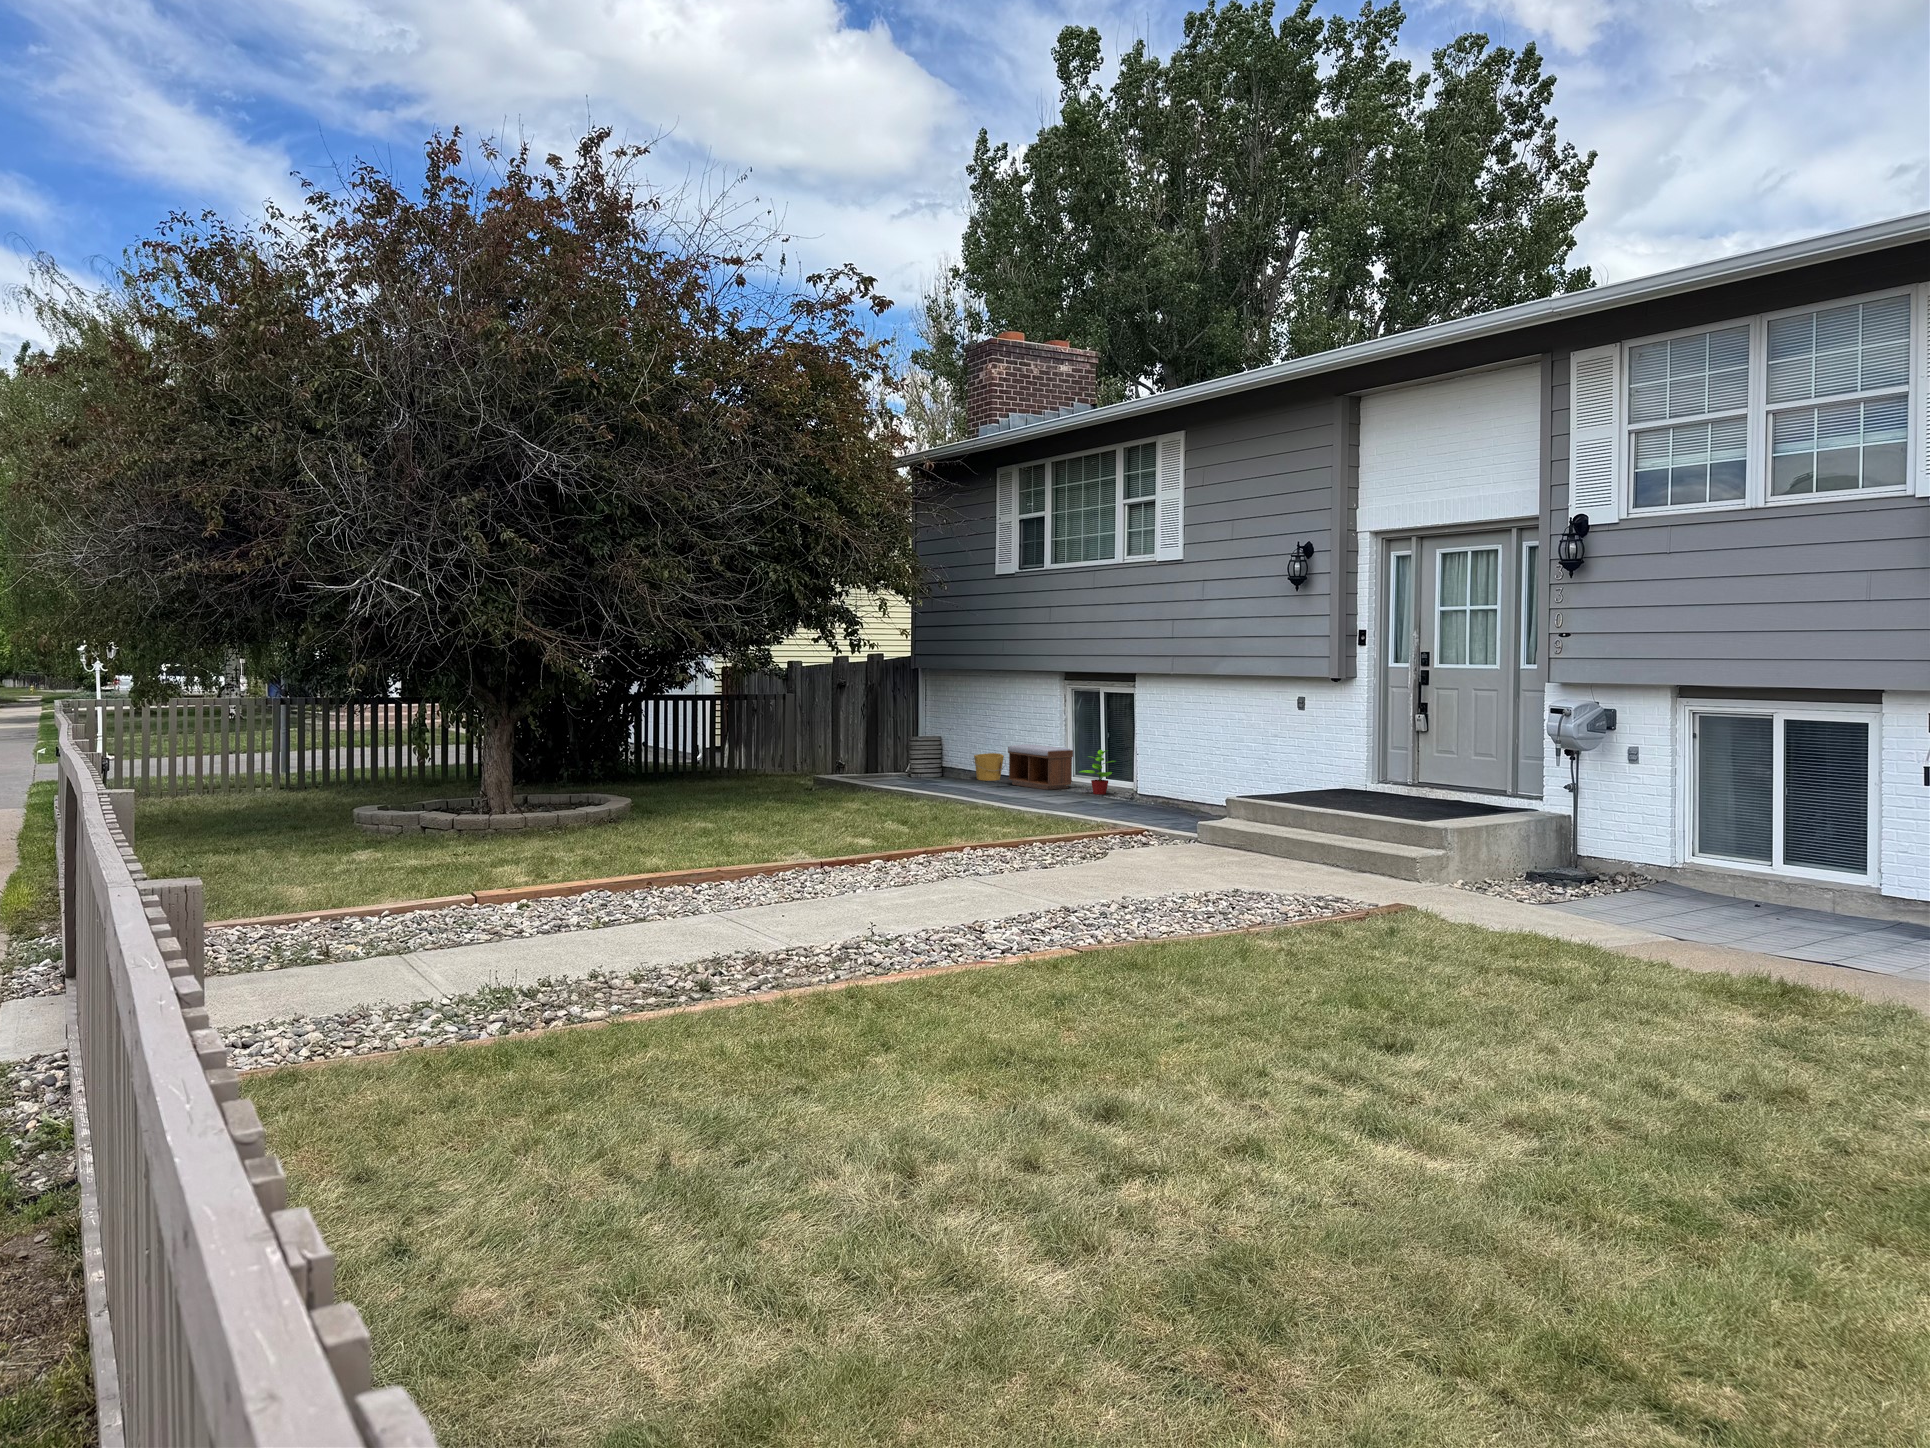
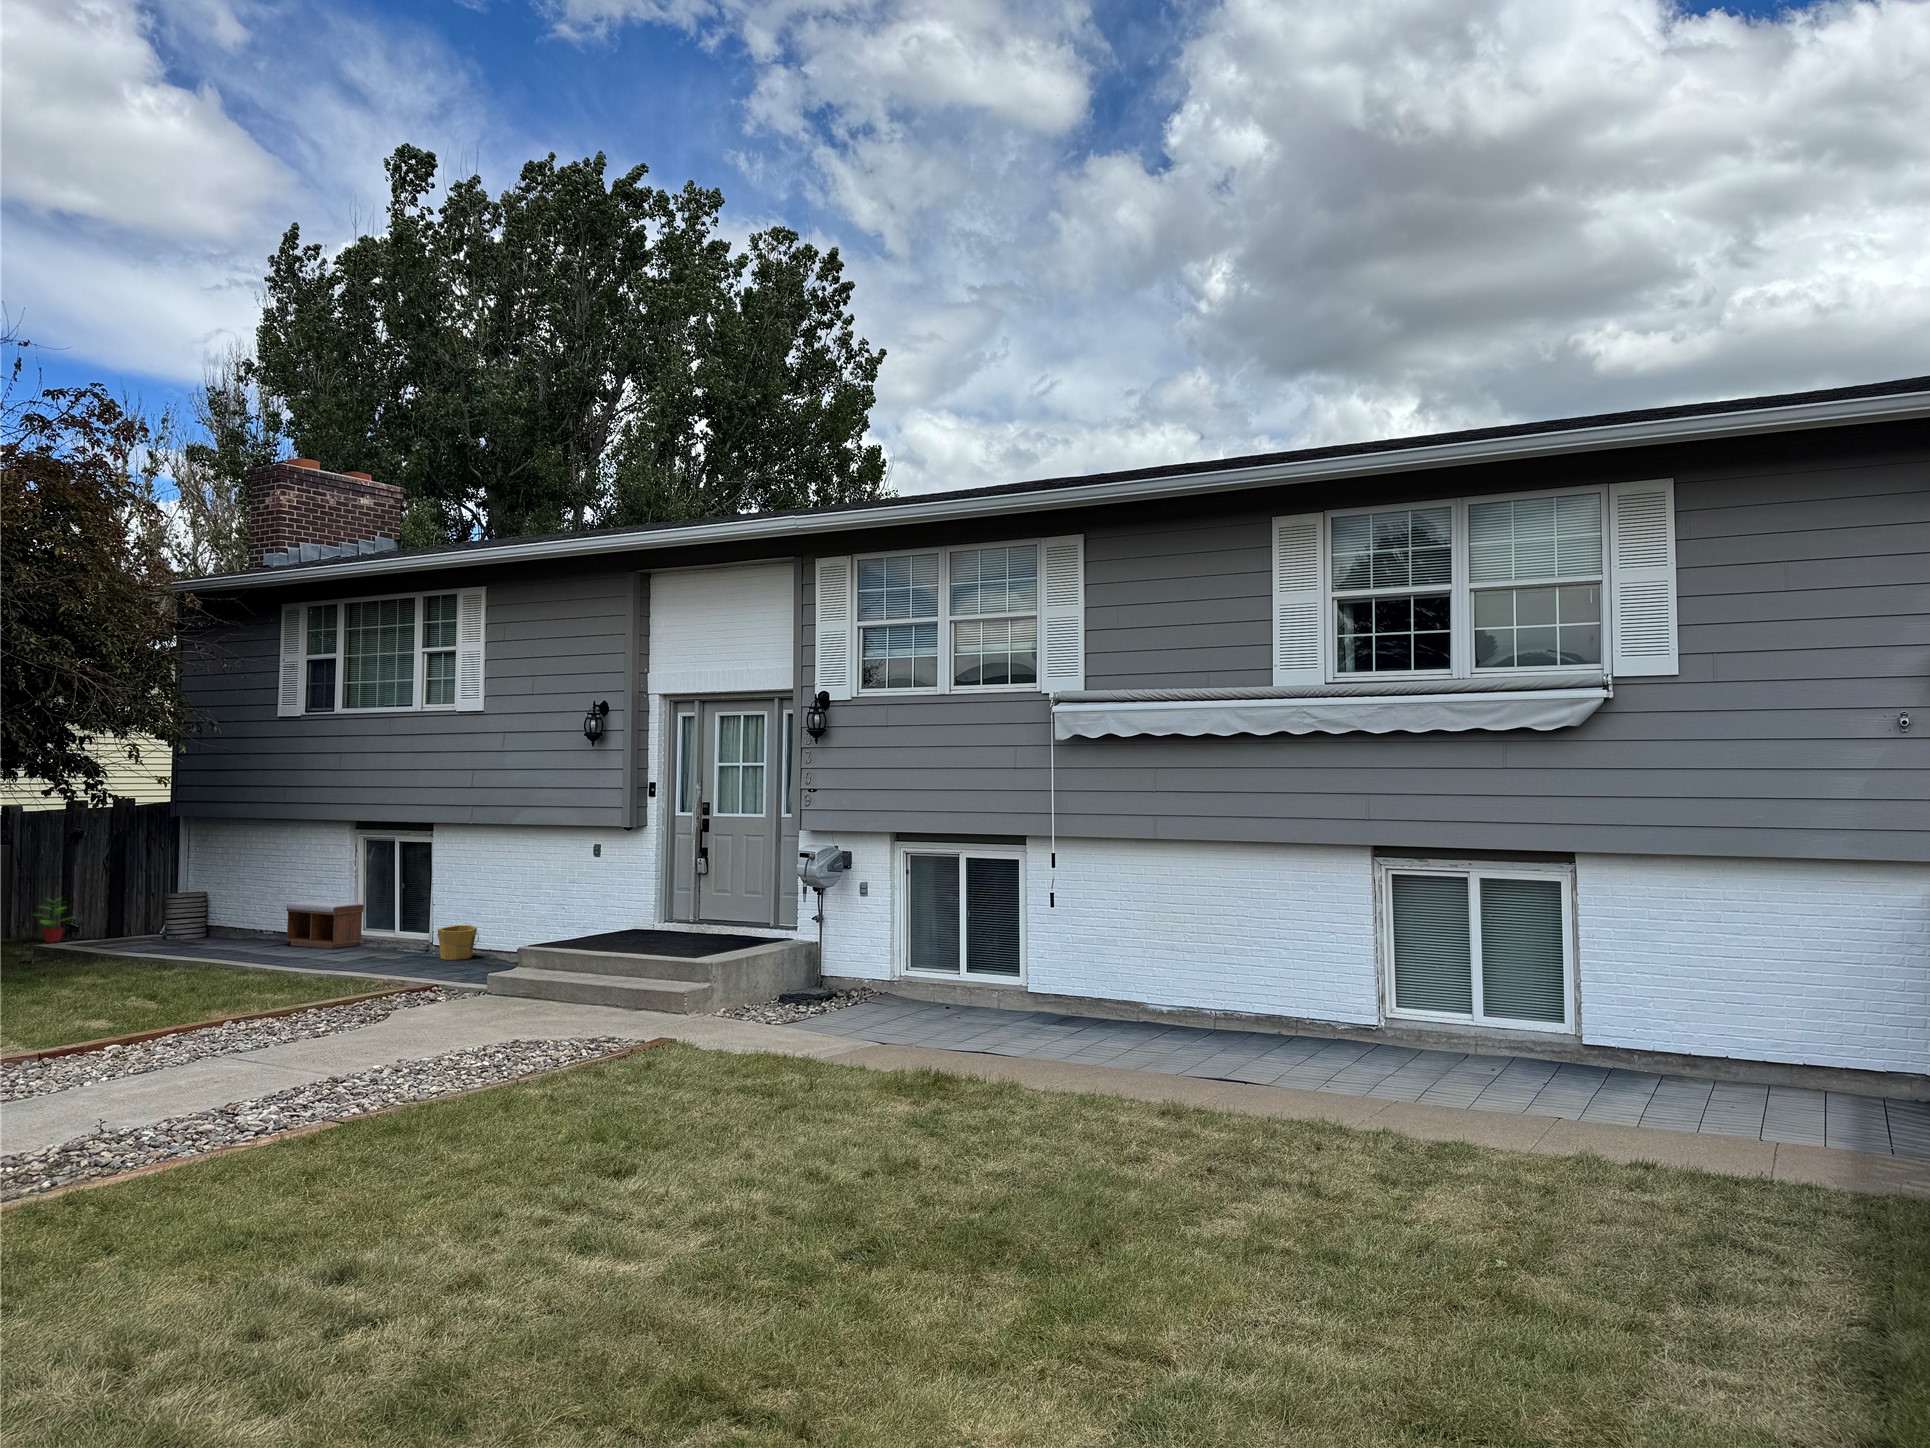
potted plant: present [1080,750,1115,794] -> present [41,899,73,942]
bucket: present [973,753,1006,781] -> present [437,925,479,960]

